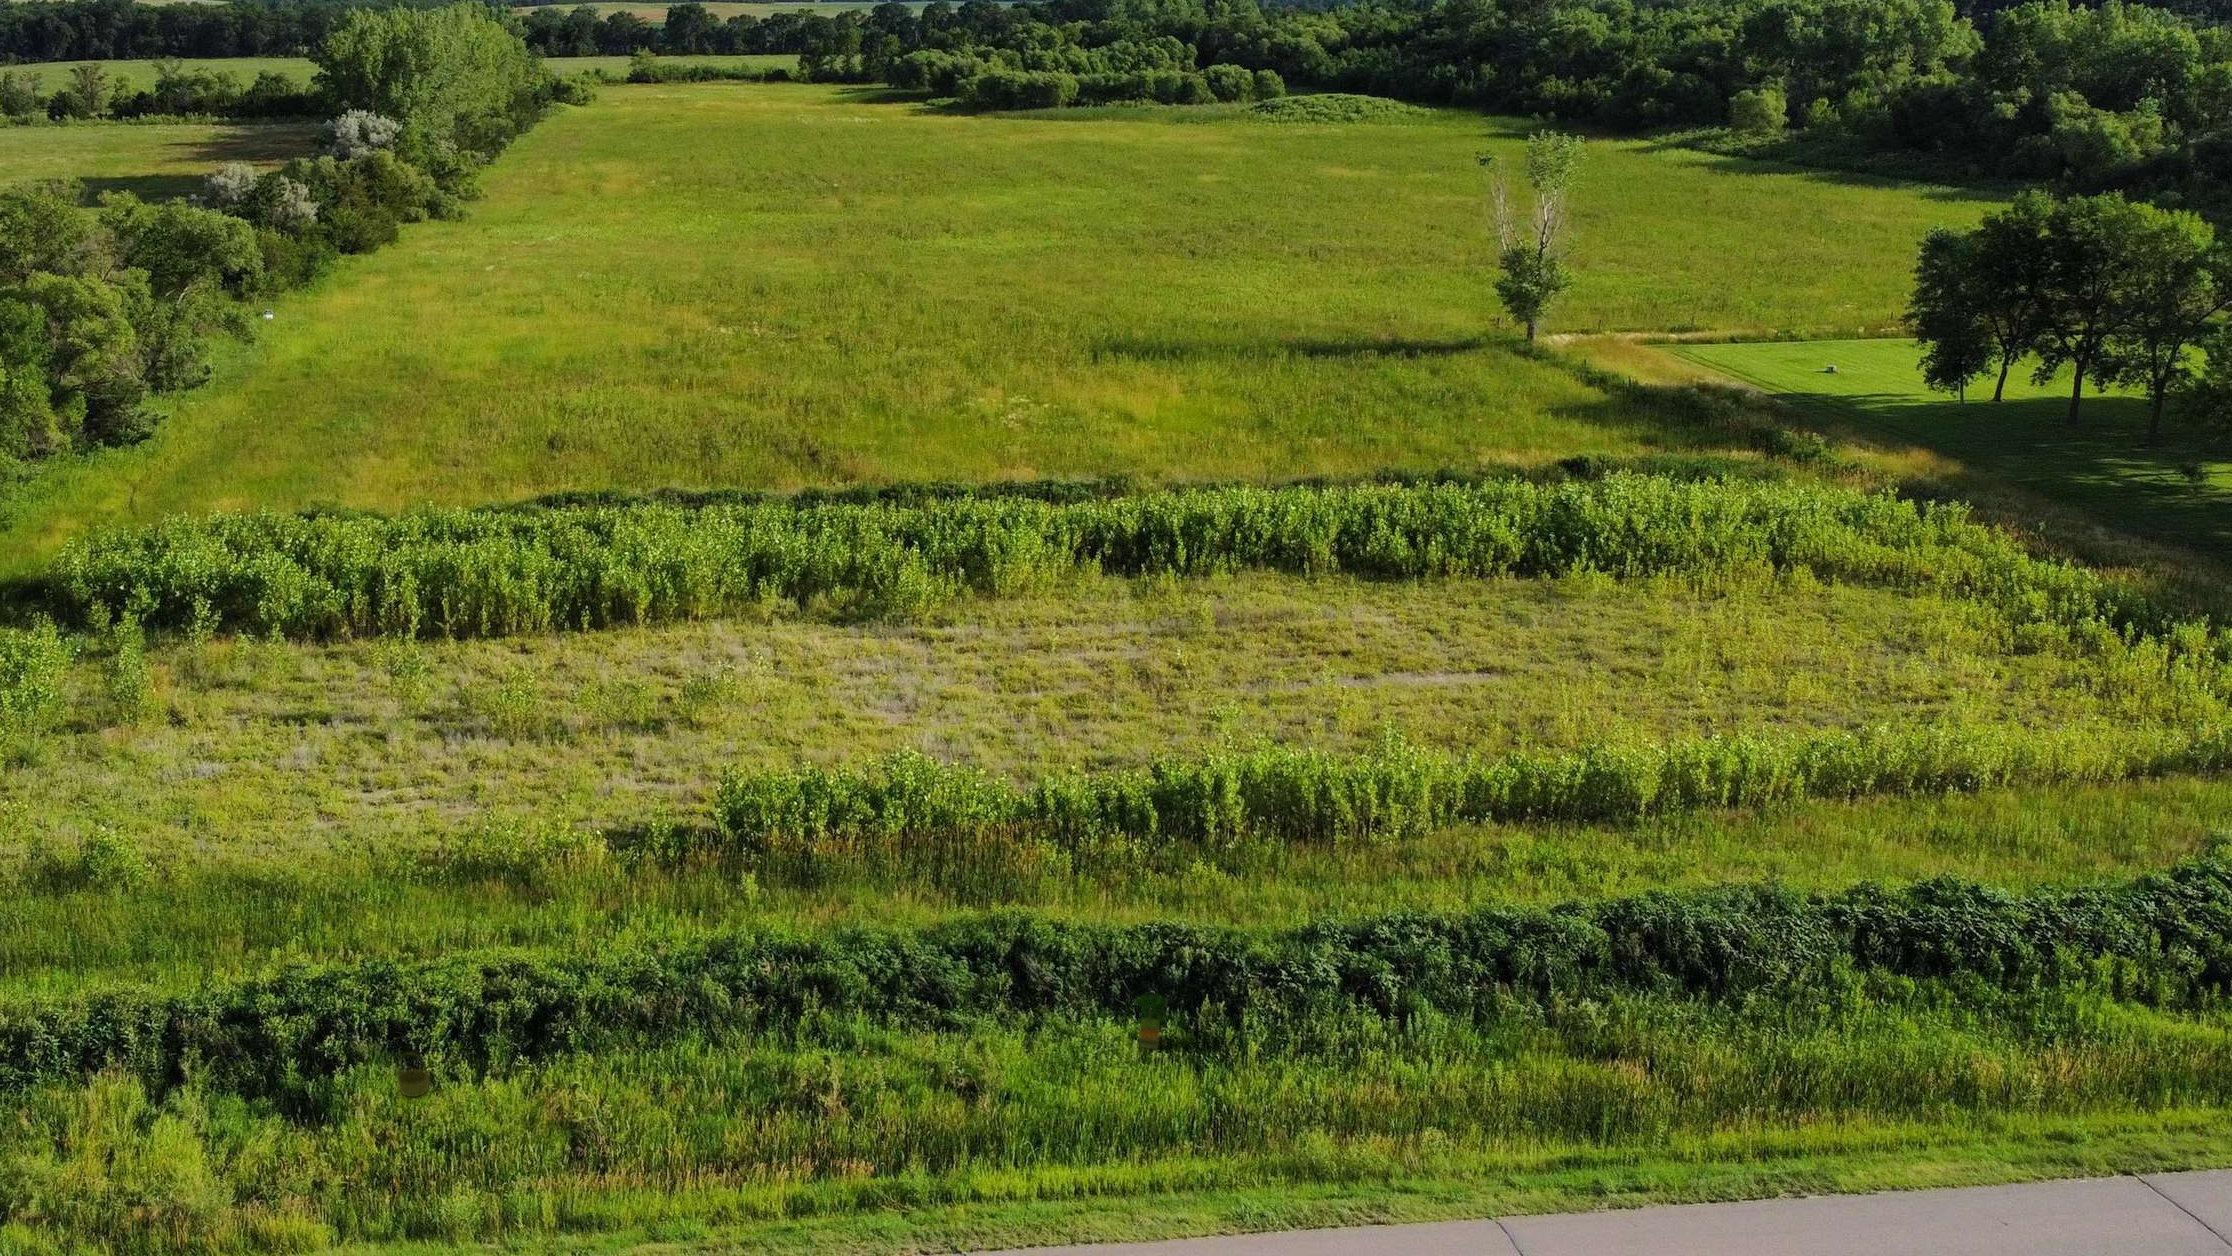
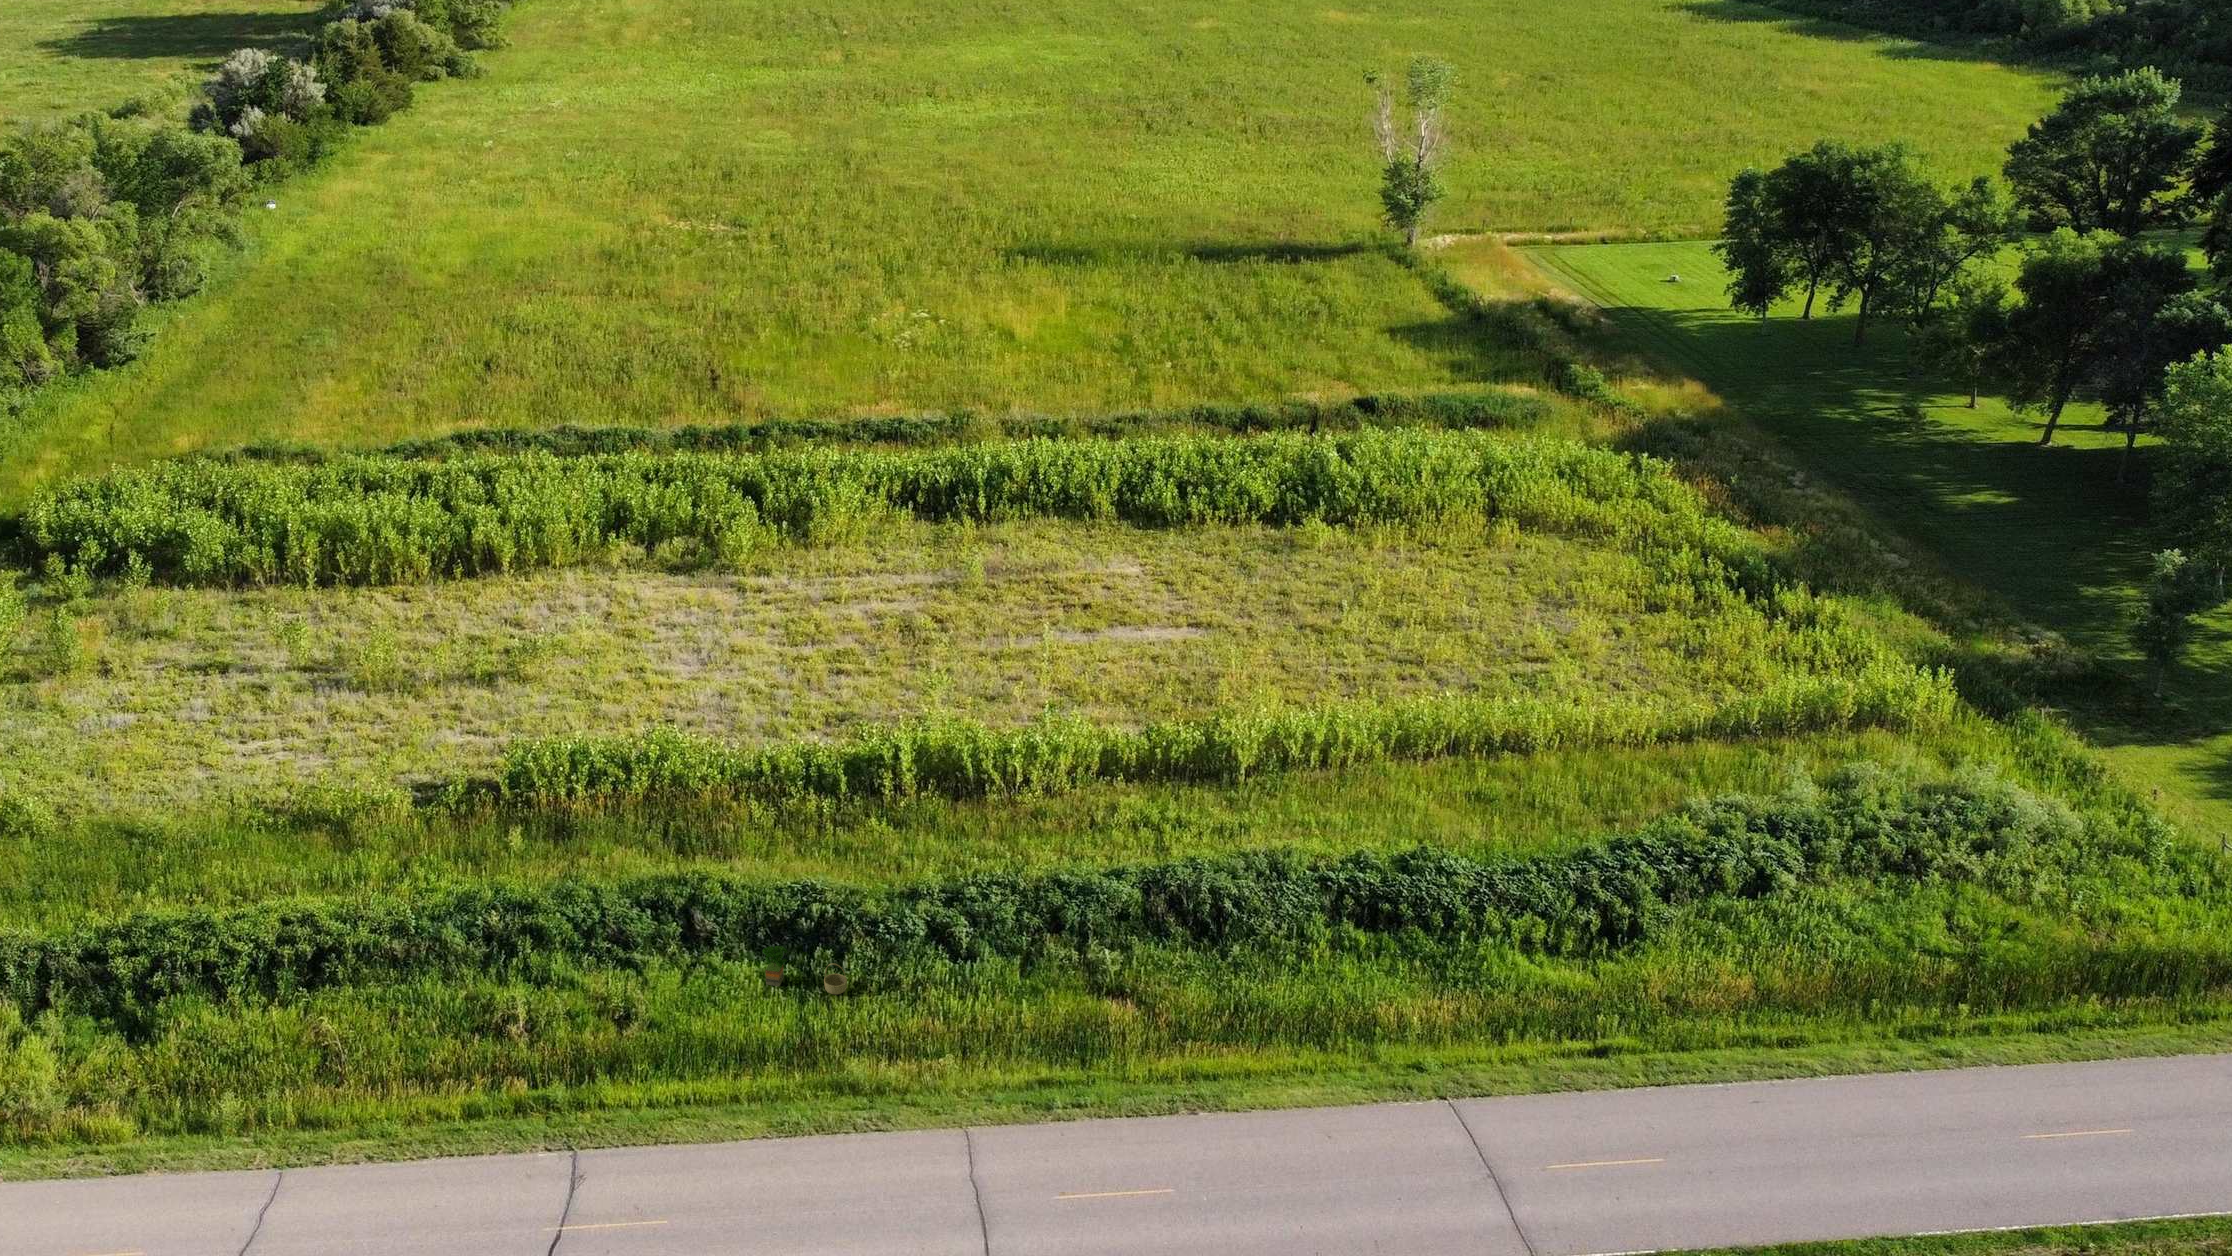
basket: present [397,1053,429,1097] -> present [824,963,847,995]

